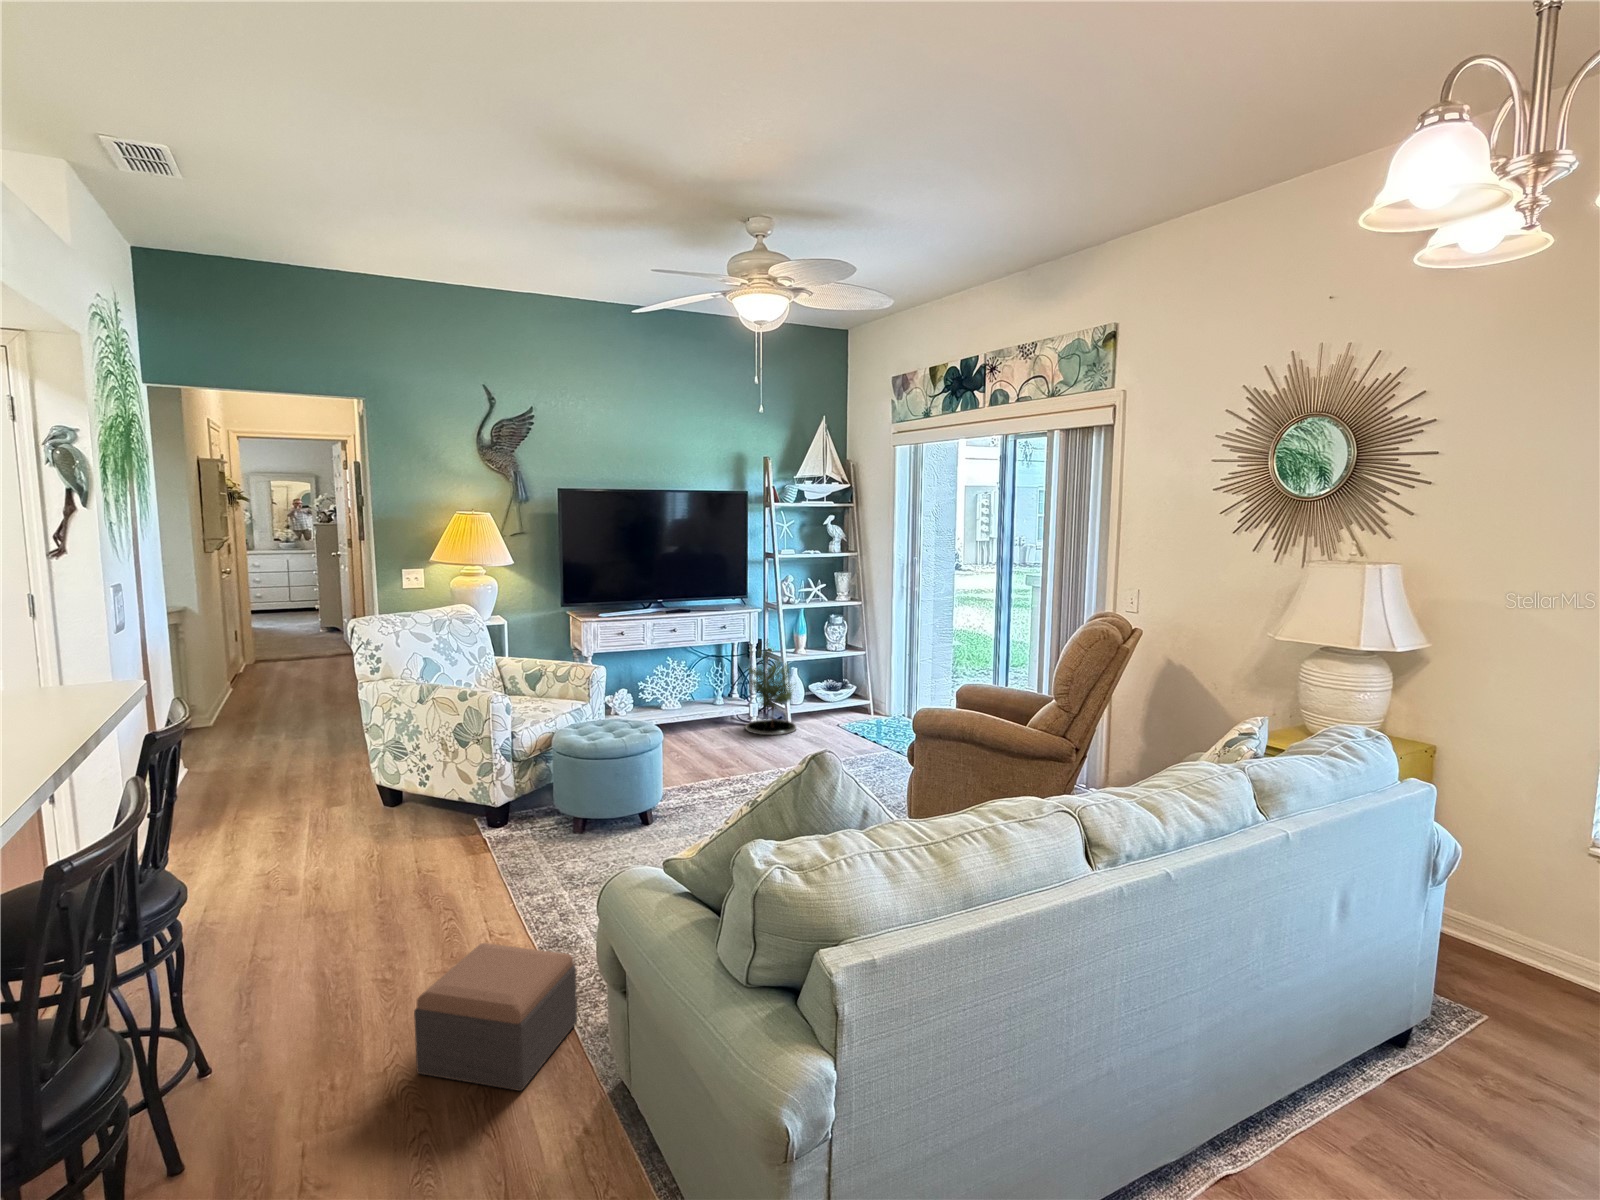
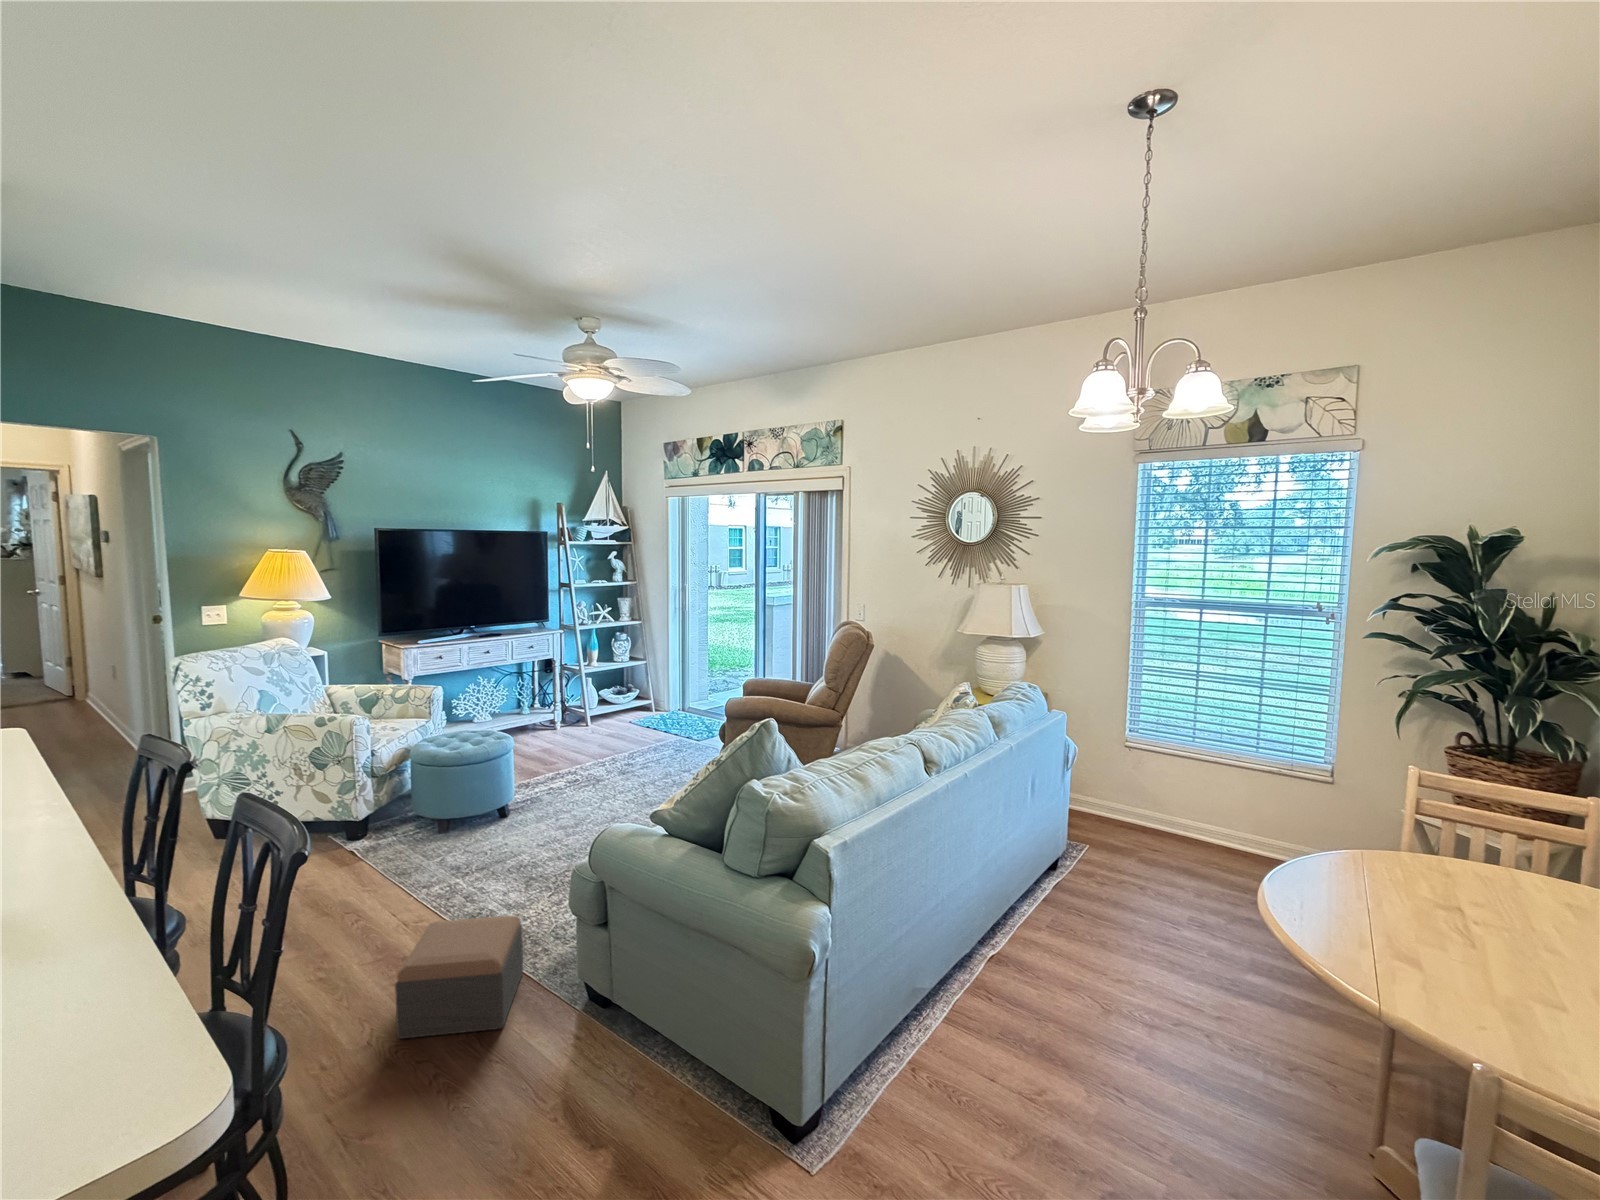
potted tree: present [745,645,796,735] -> none [549,654,596,735]

